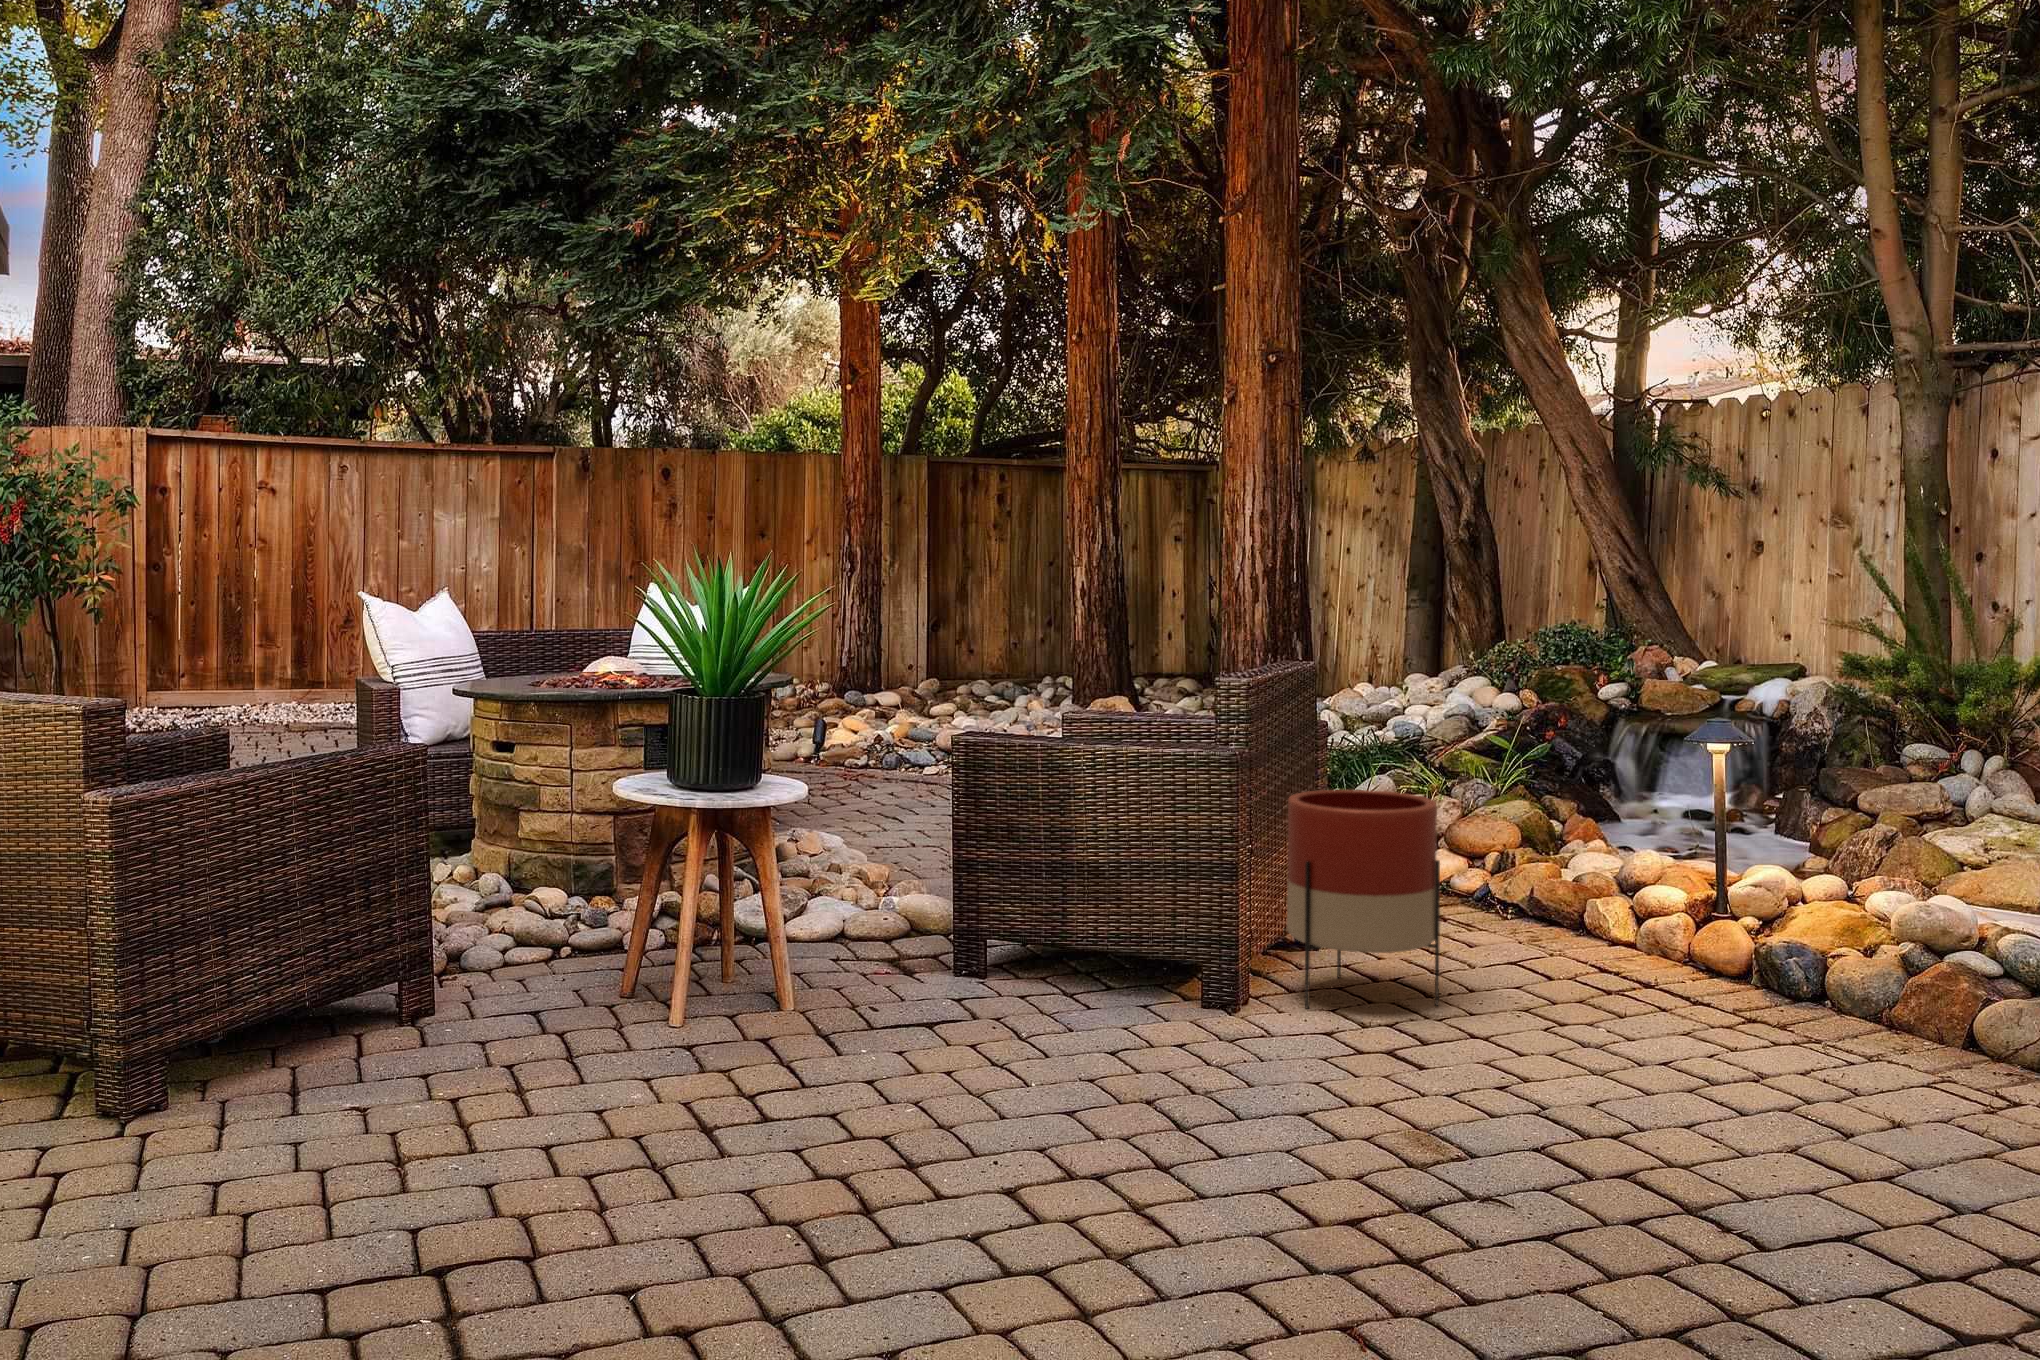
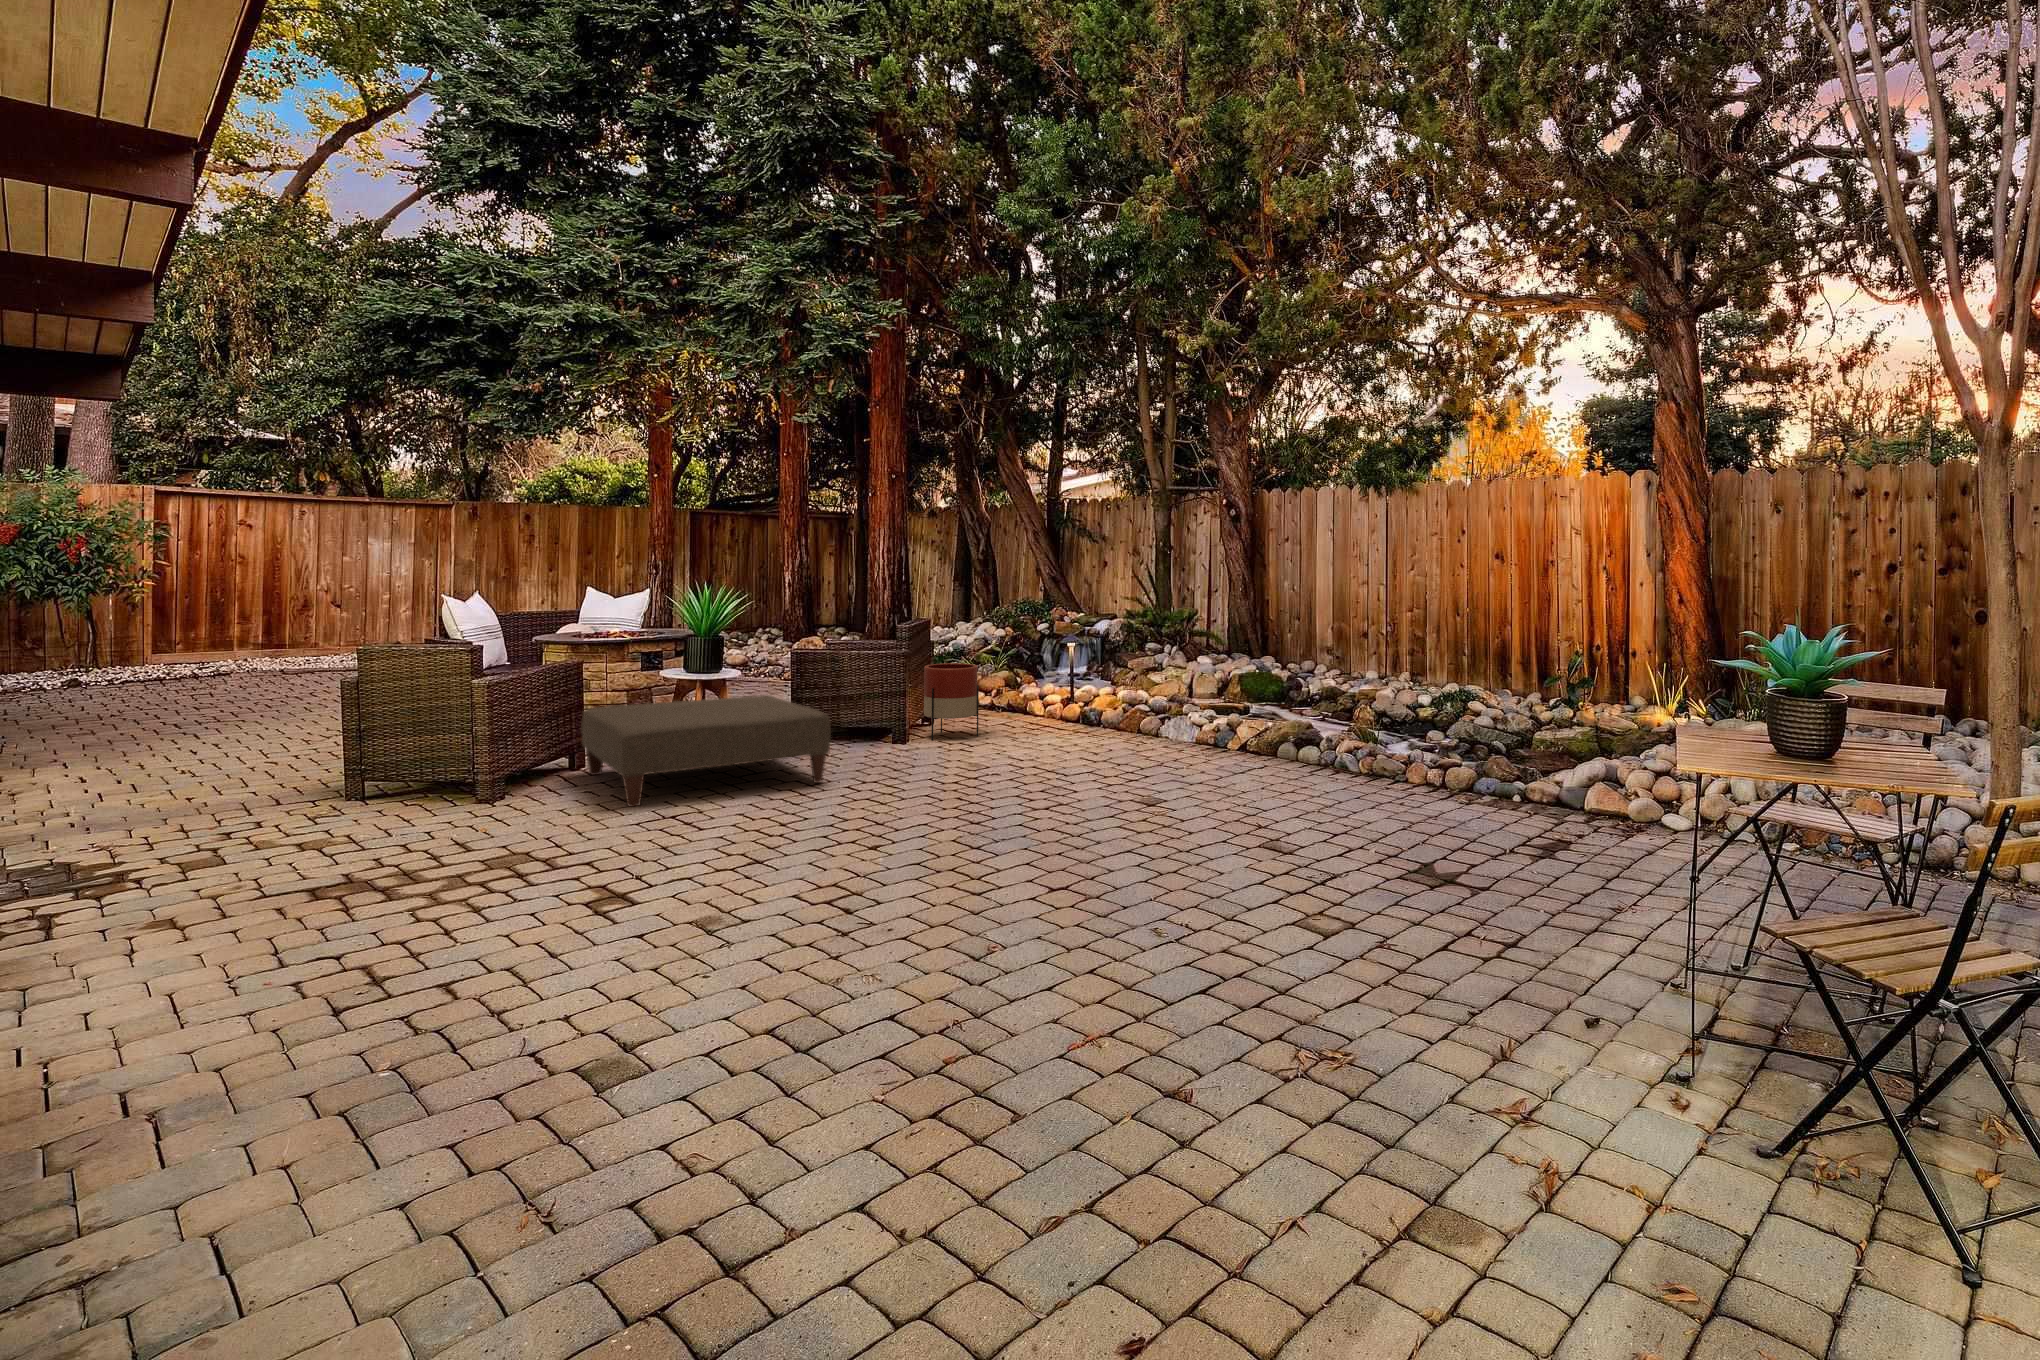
ottoman: none [307,860,944,1215] -> present [581,695,831,807]

